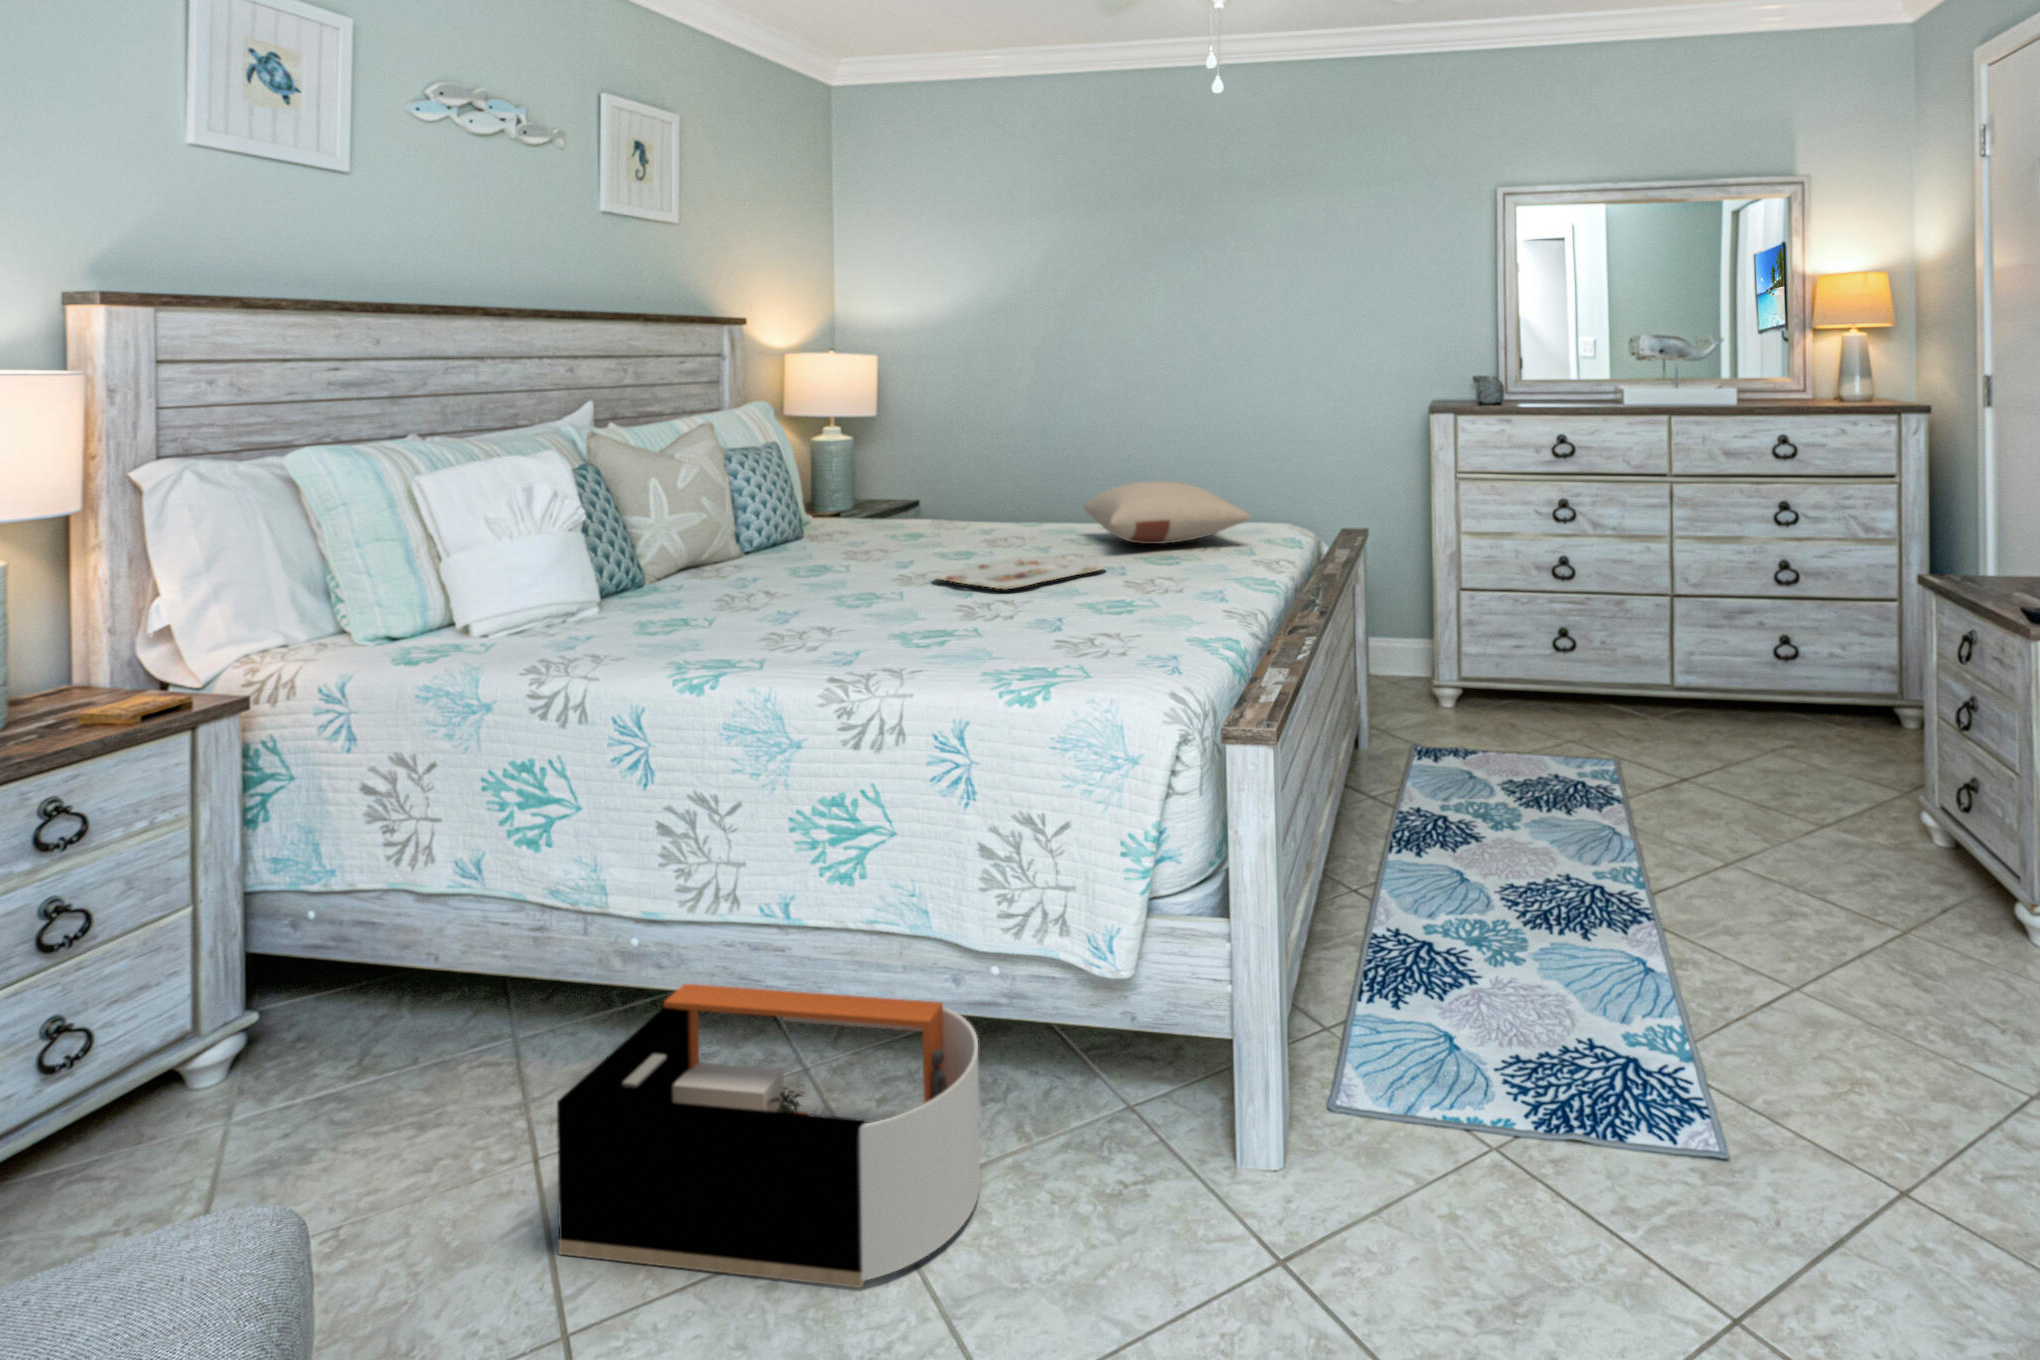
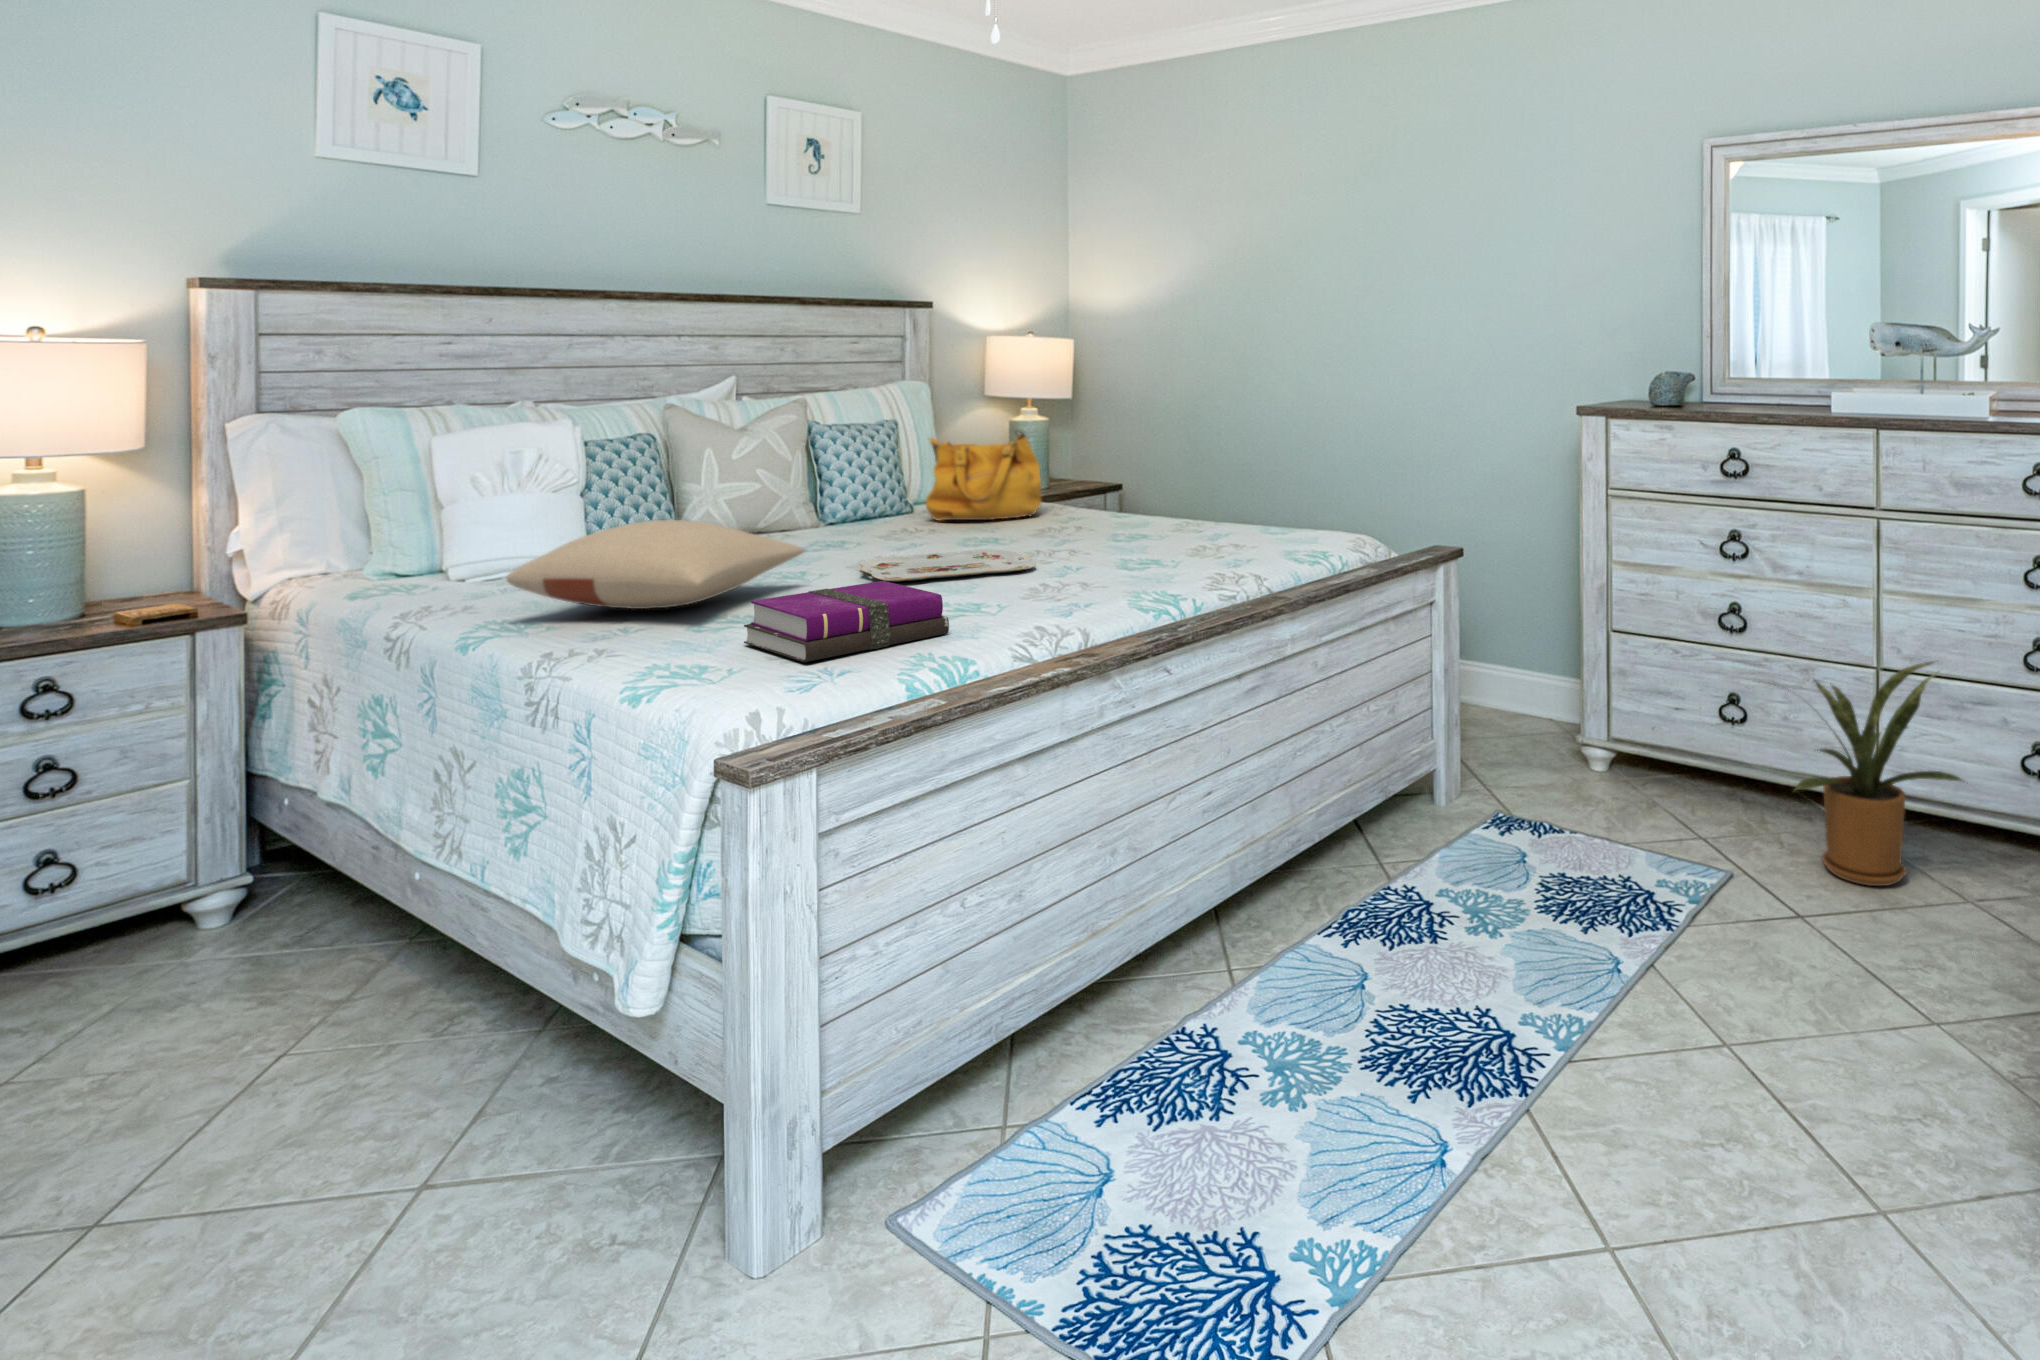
handbag: none [852,445,962,540] -> present [926,432,1042,521]
pillow: present [1083,481,1251,544] -> present [506,520,804,609]
notebook: none [1035,581,1193,652] -> present [744,581,949,662]
house plant: none [1615,582,1761,755] -> present [1768,662,1965,886]
storage bin: present [557,984,980,1288] -> none [189,922,550,1254]

